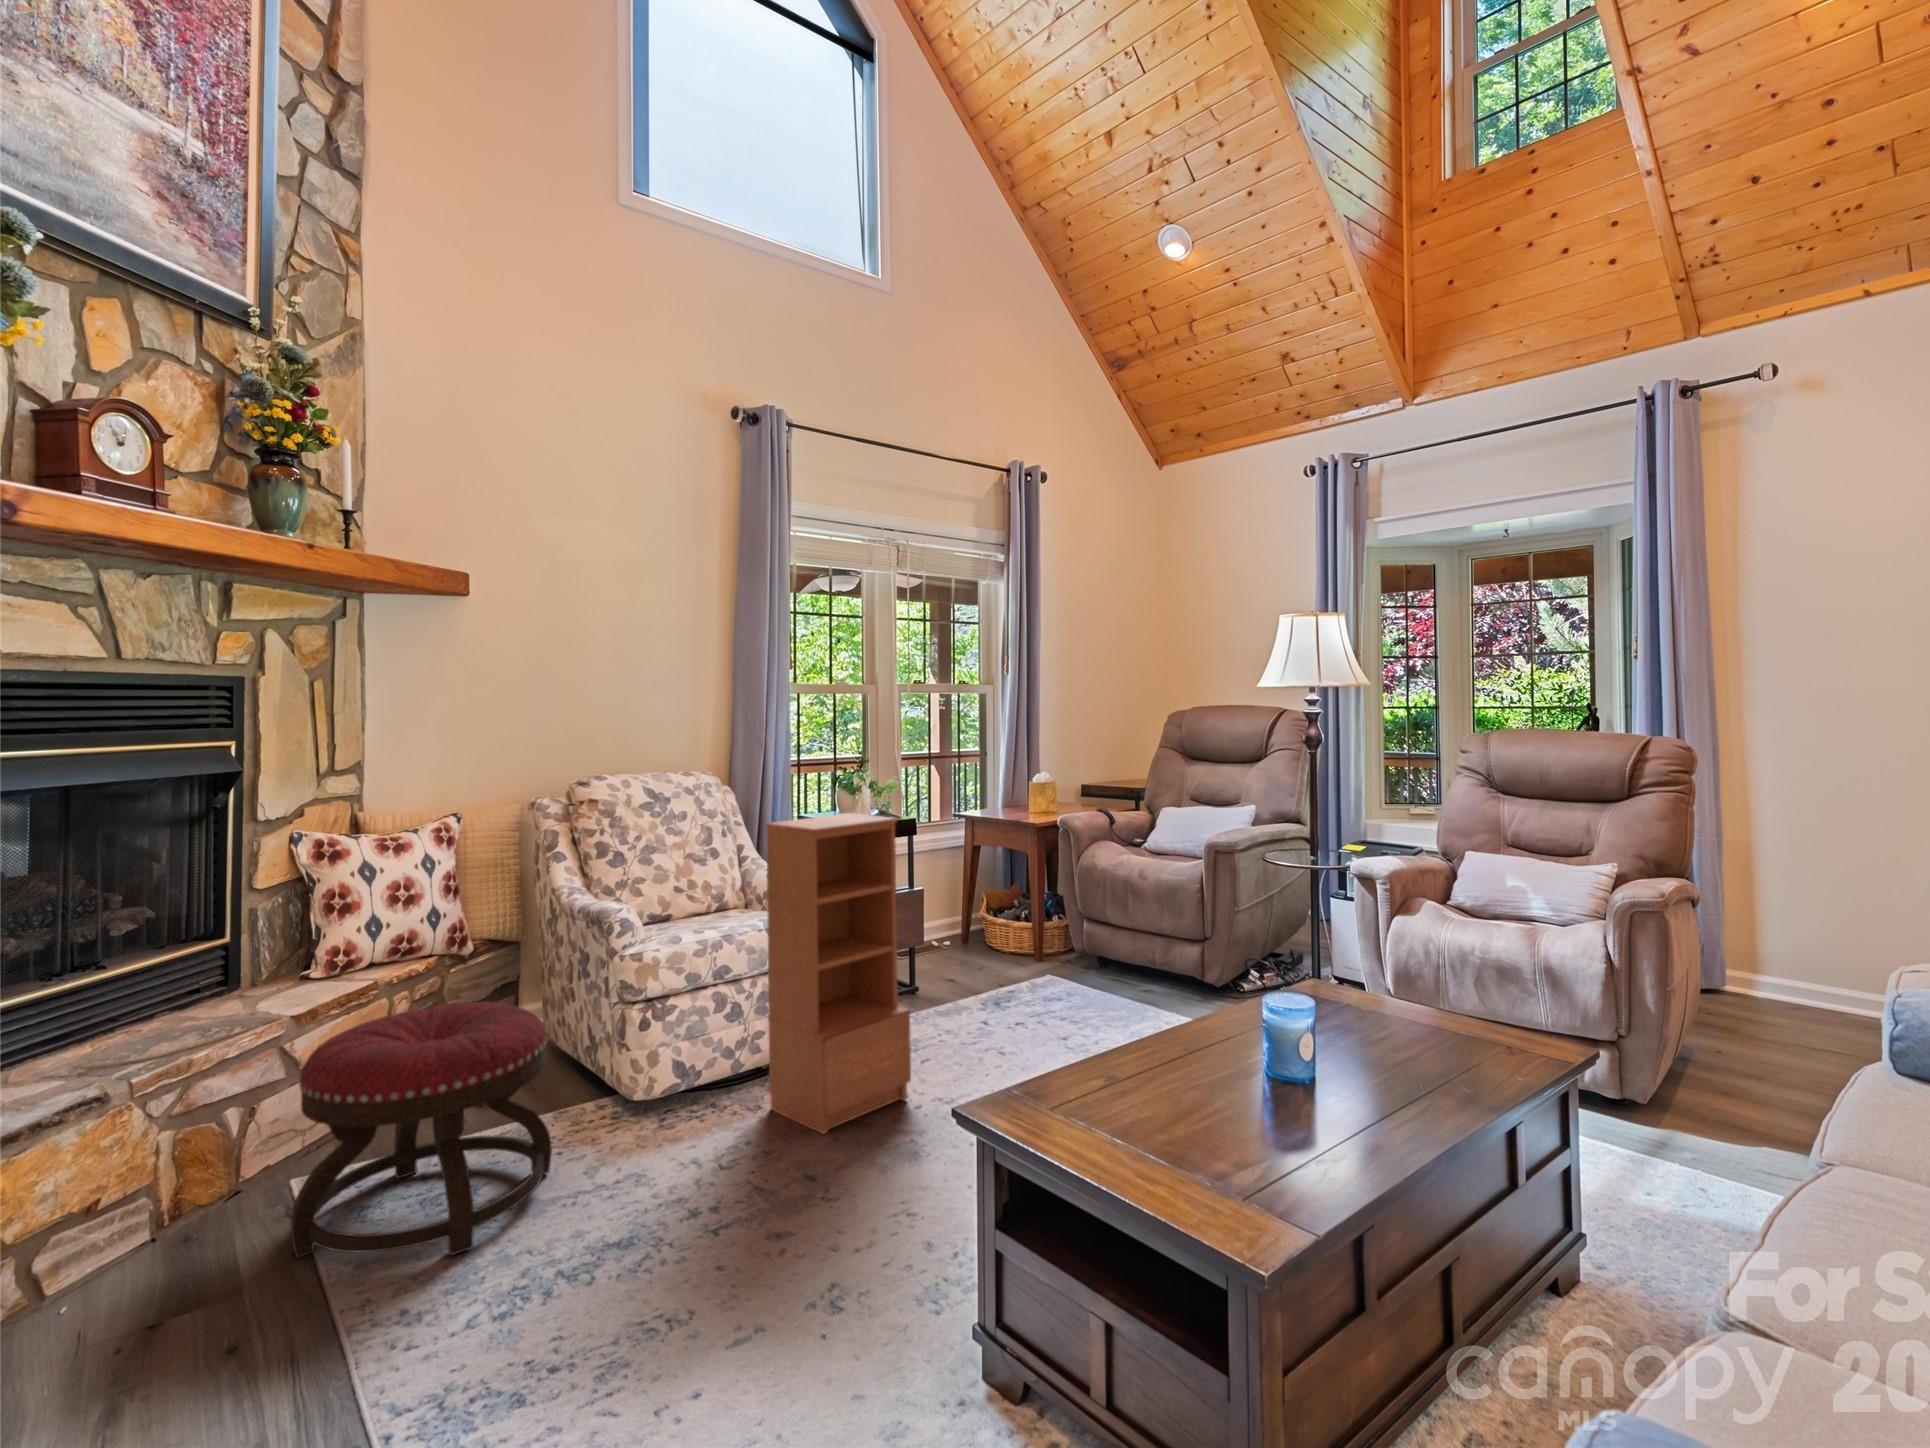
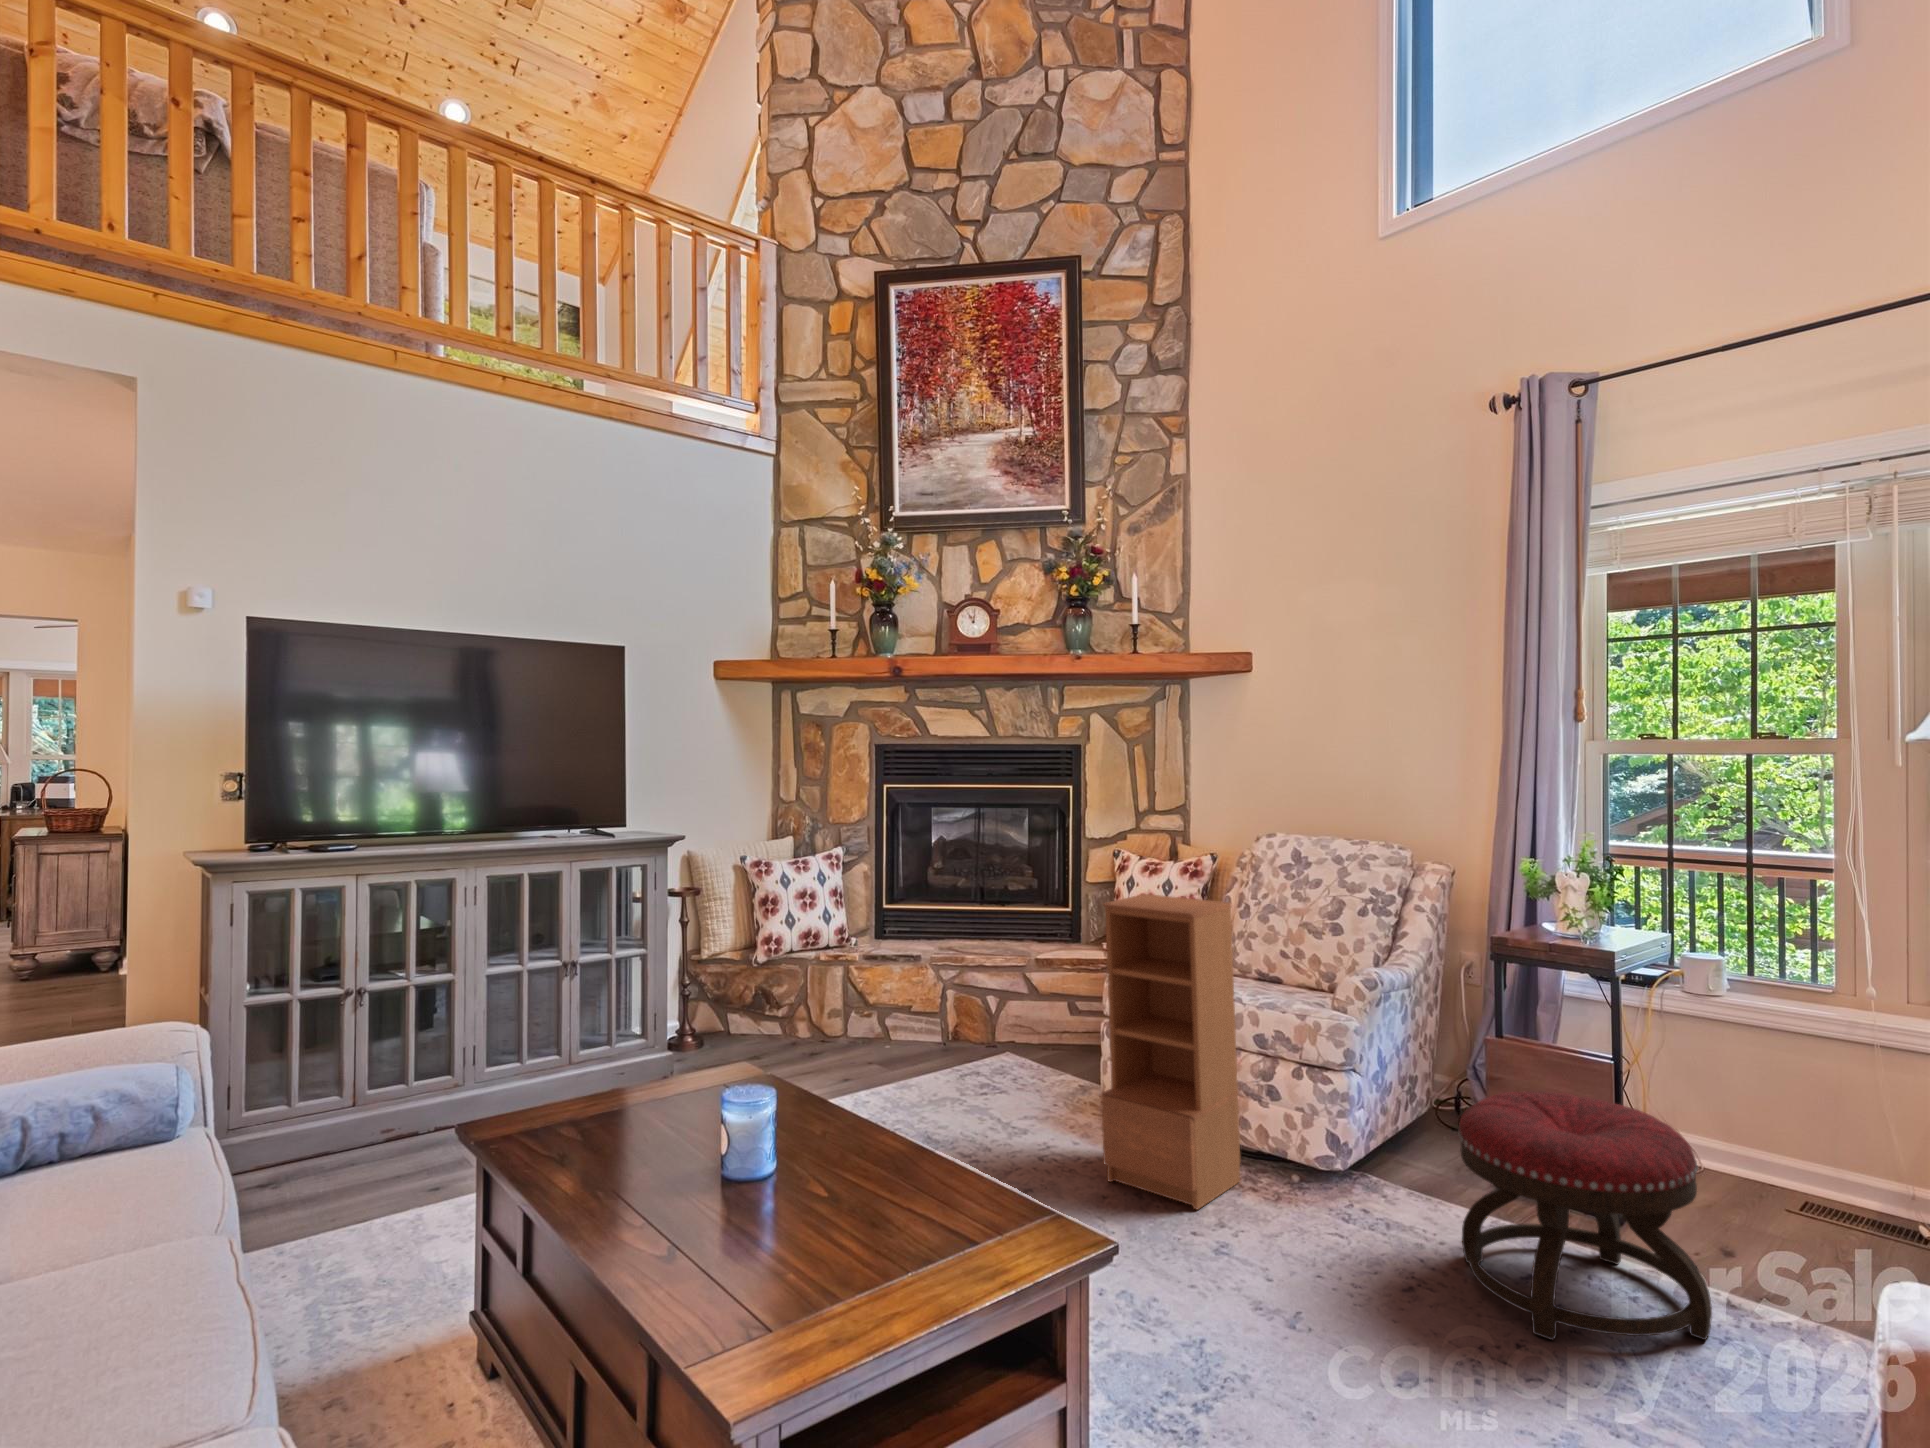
ottoman: present [290,1002,552,1257] -> present [1458,1091,1712,1340]

